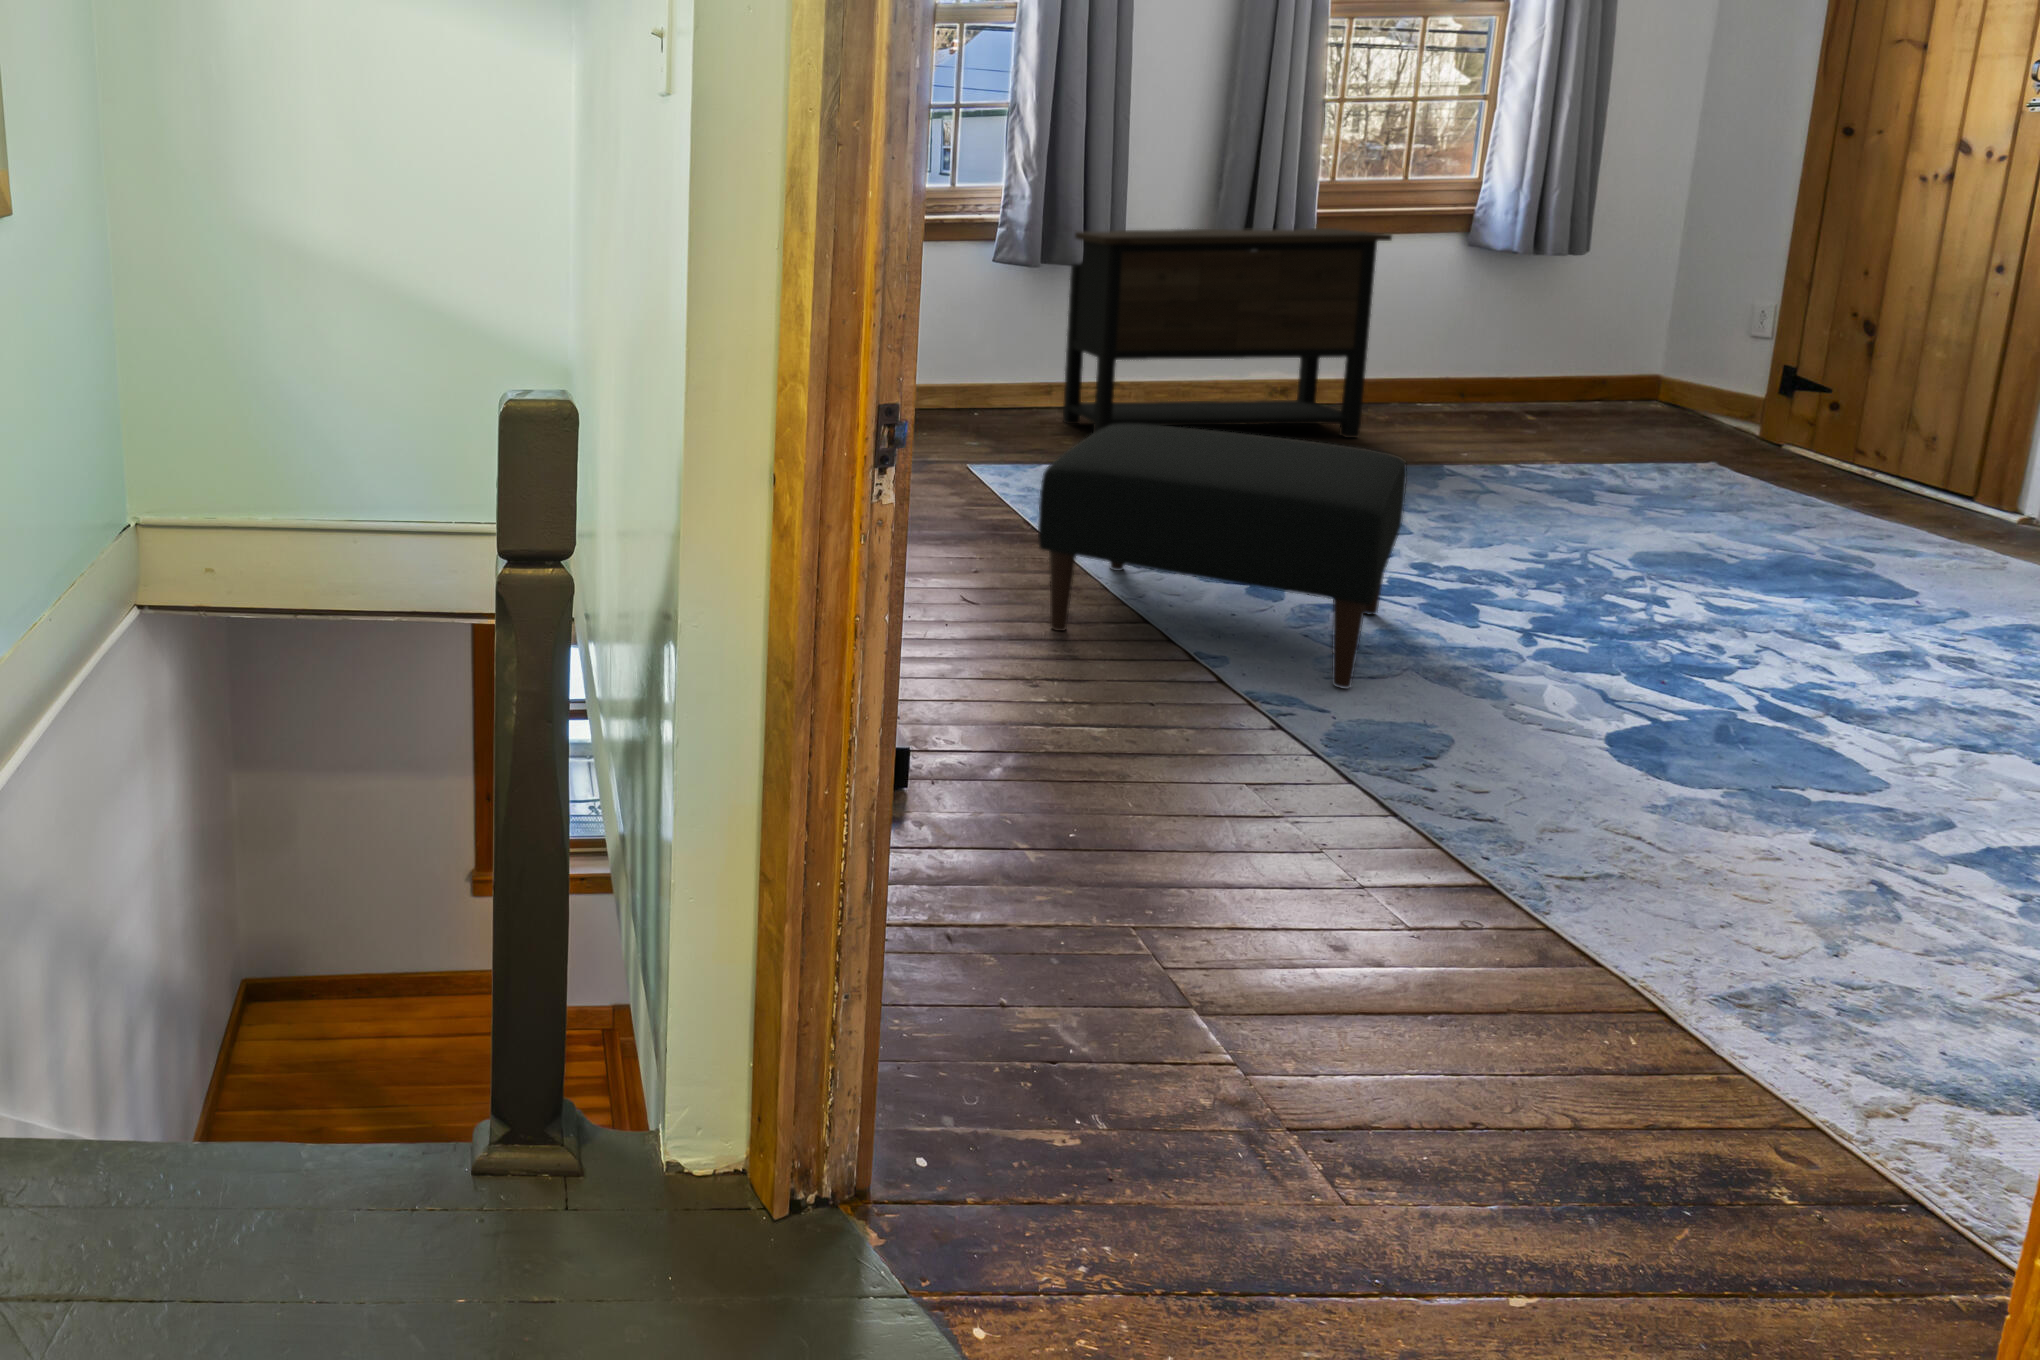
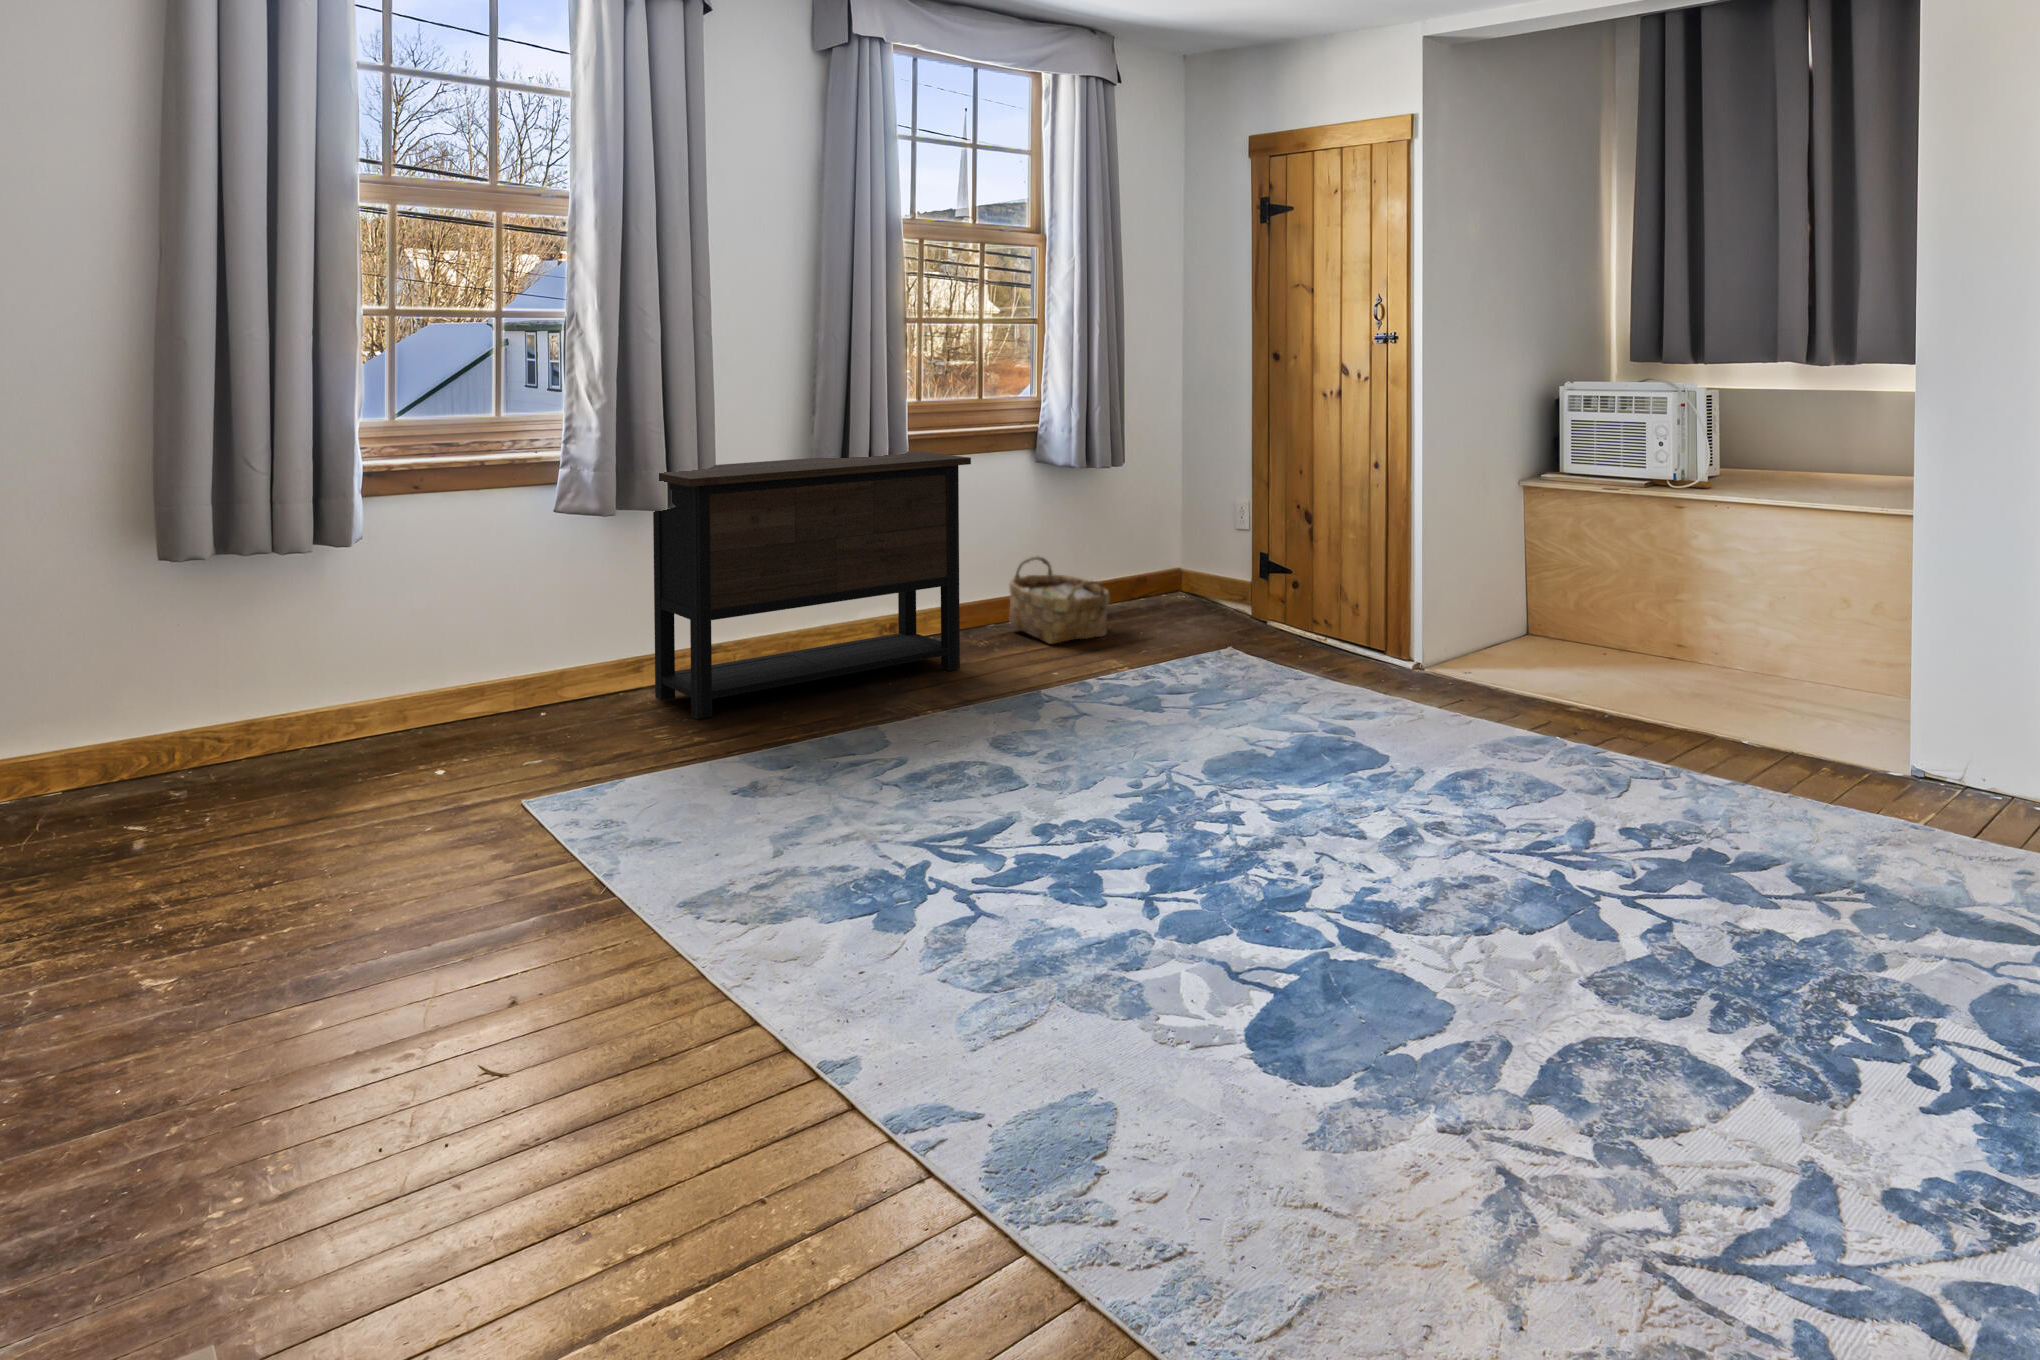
woven basket: none [1424,344,1553,433] -> present [1009,557,1109,644]
ottoman: present [1038,424,1407,689] -> none [616,729,1028,1069]

